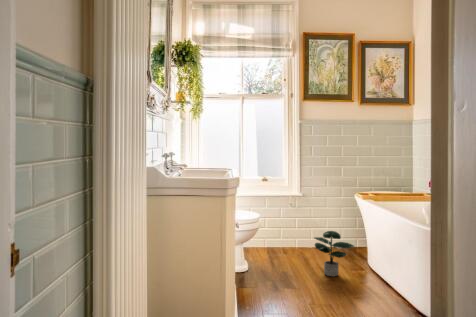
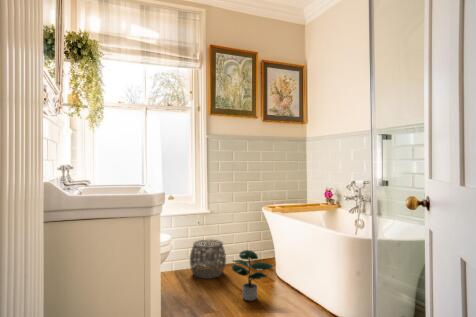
woven basket: none [281,221,316,257] -> present [190,240,226,279]

